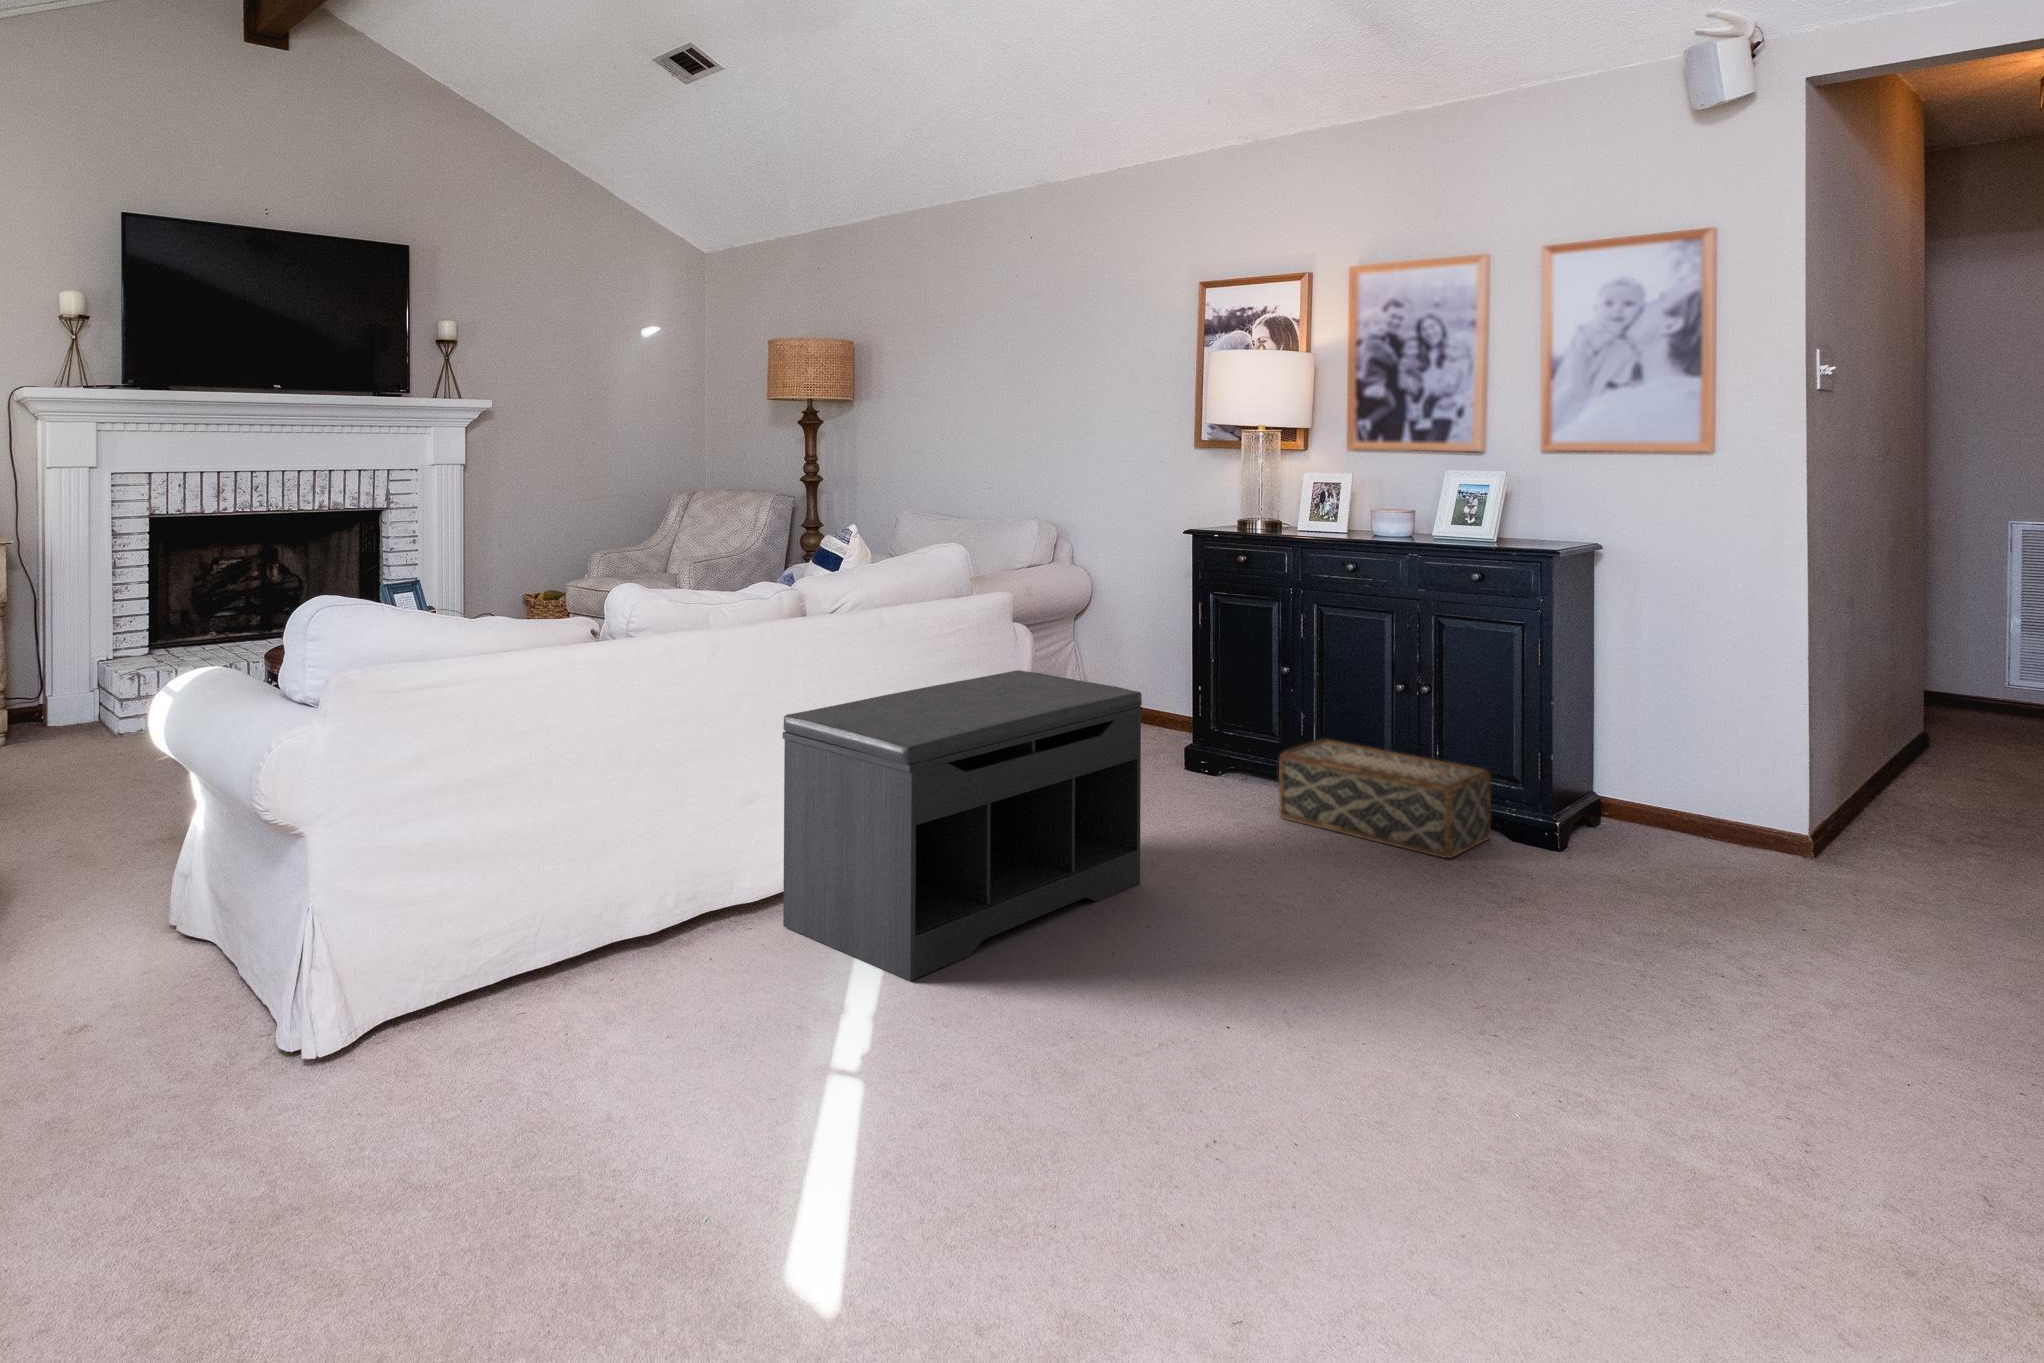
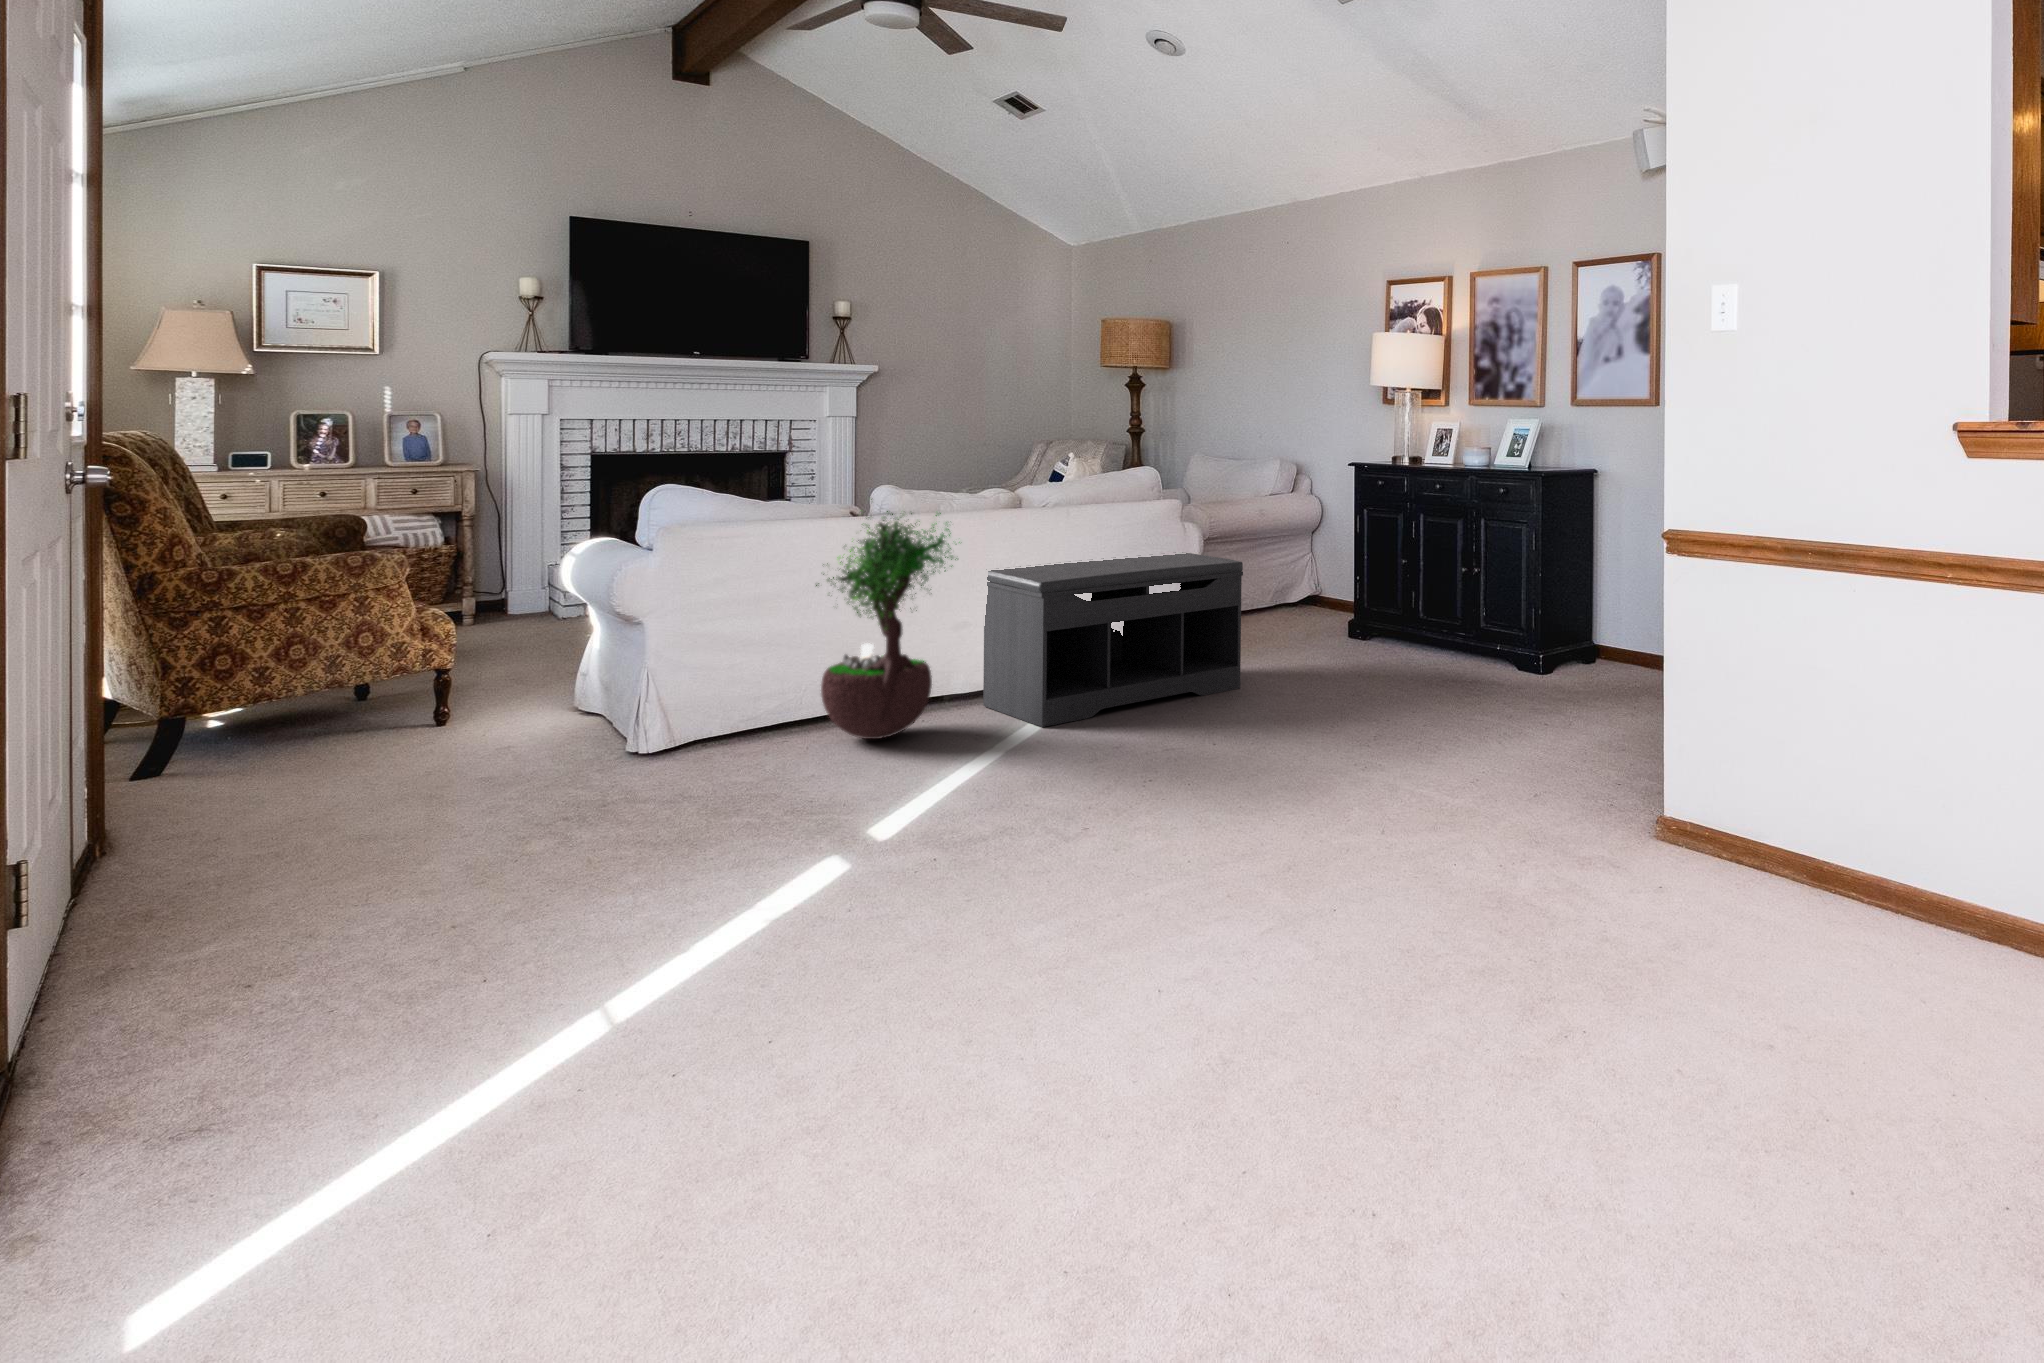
potted tree: none [576,620,803,1015] -> present [816,499,960,739]
woven basket: present [1279,739,1491,858] -> none [1377,607,1506,677]

